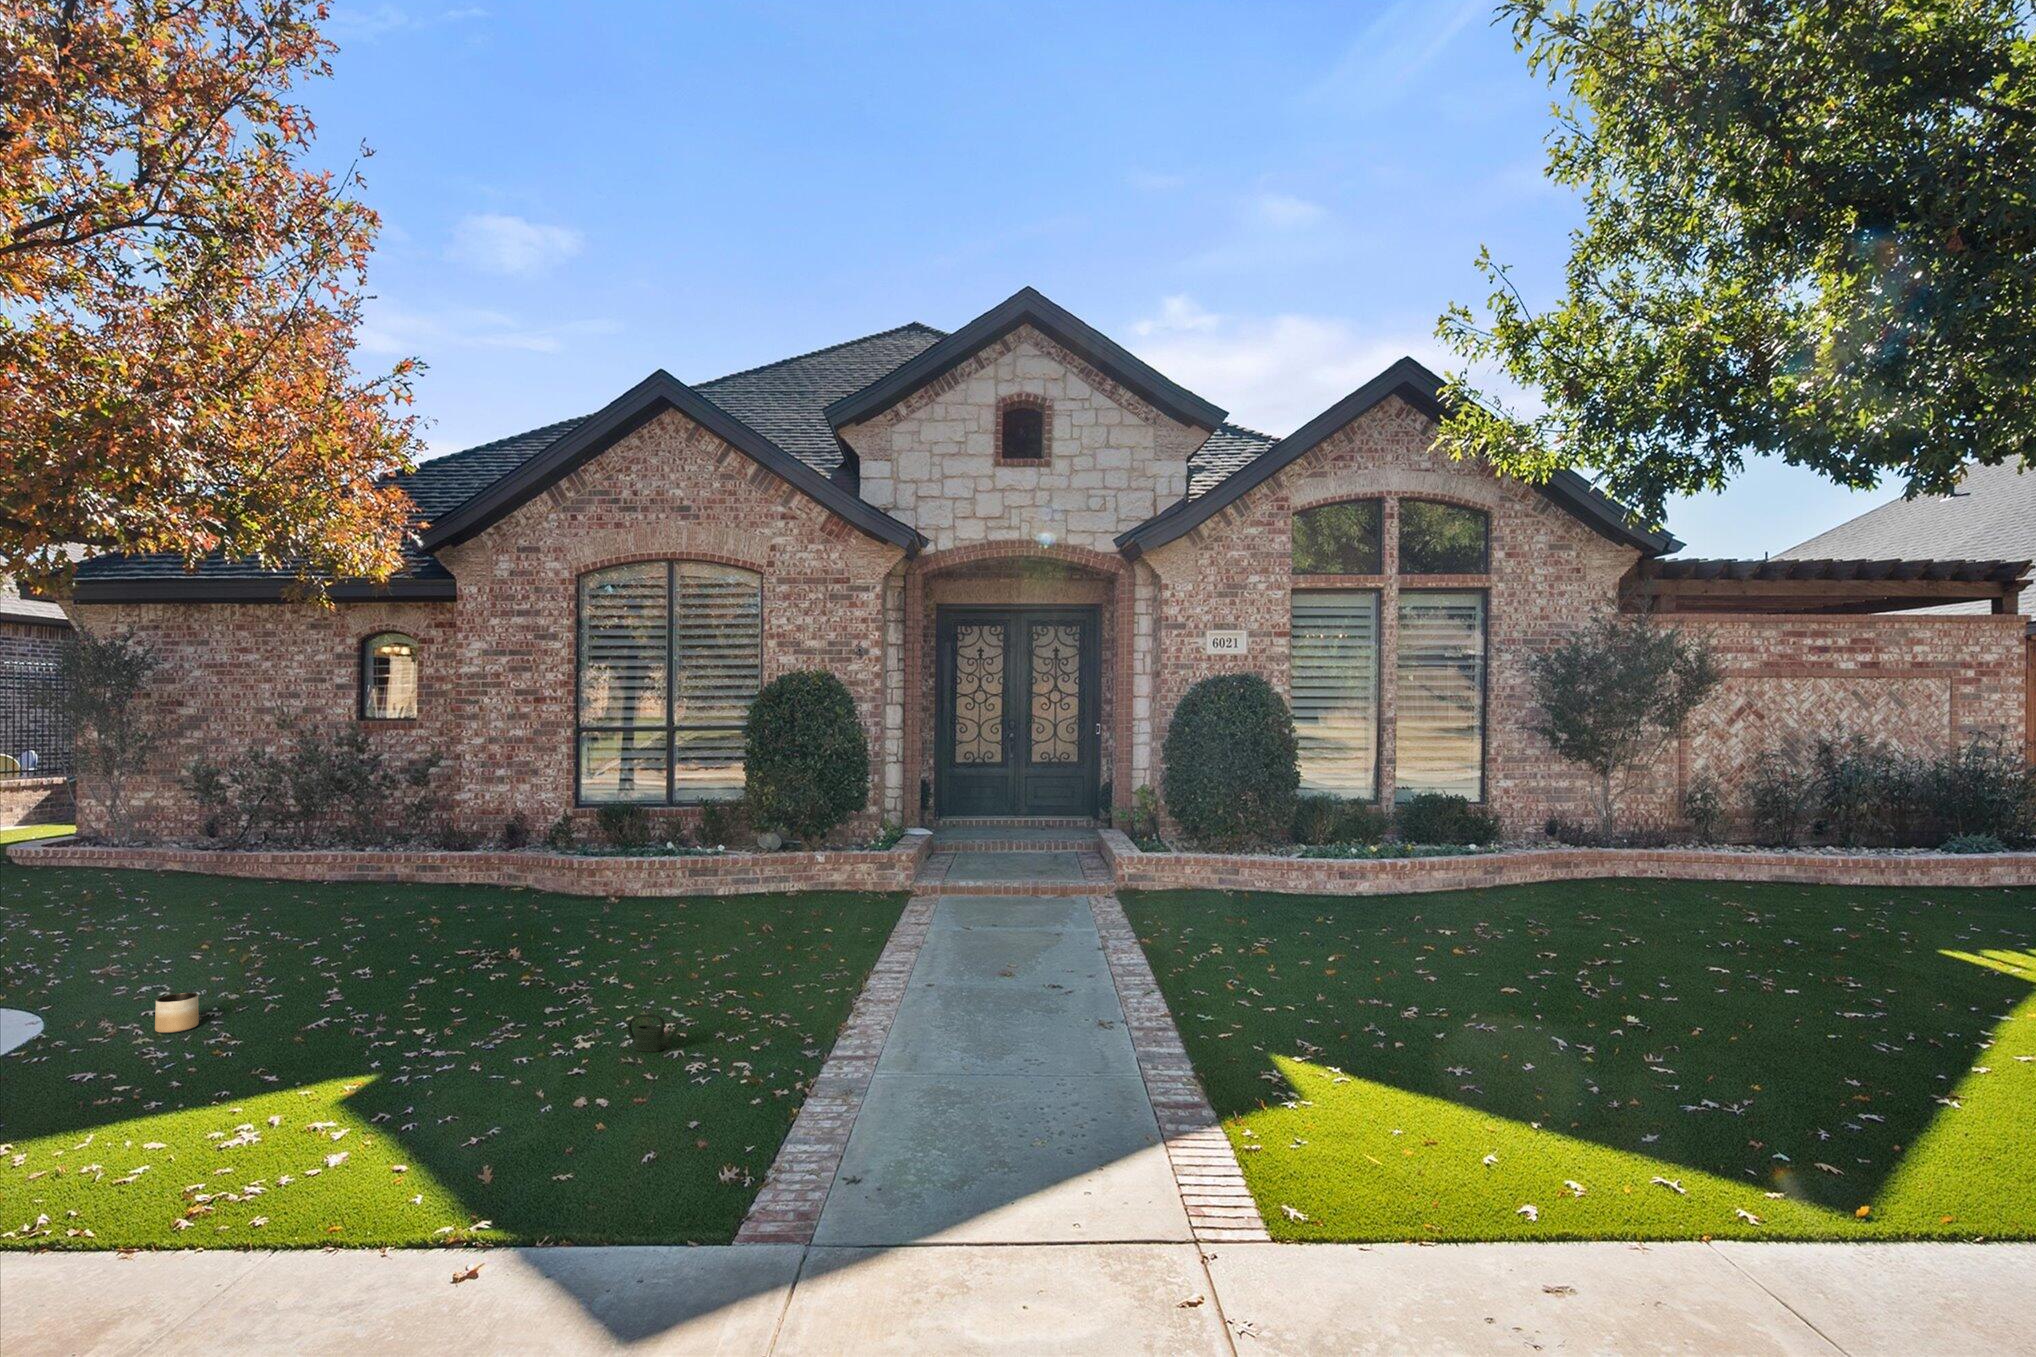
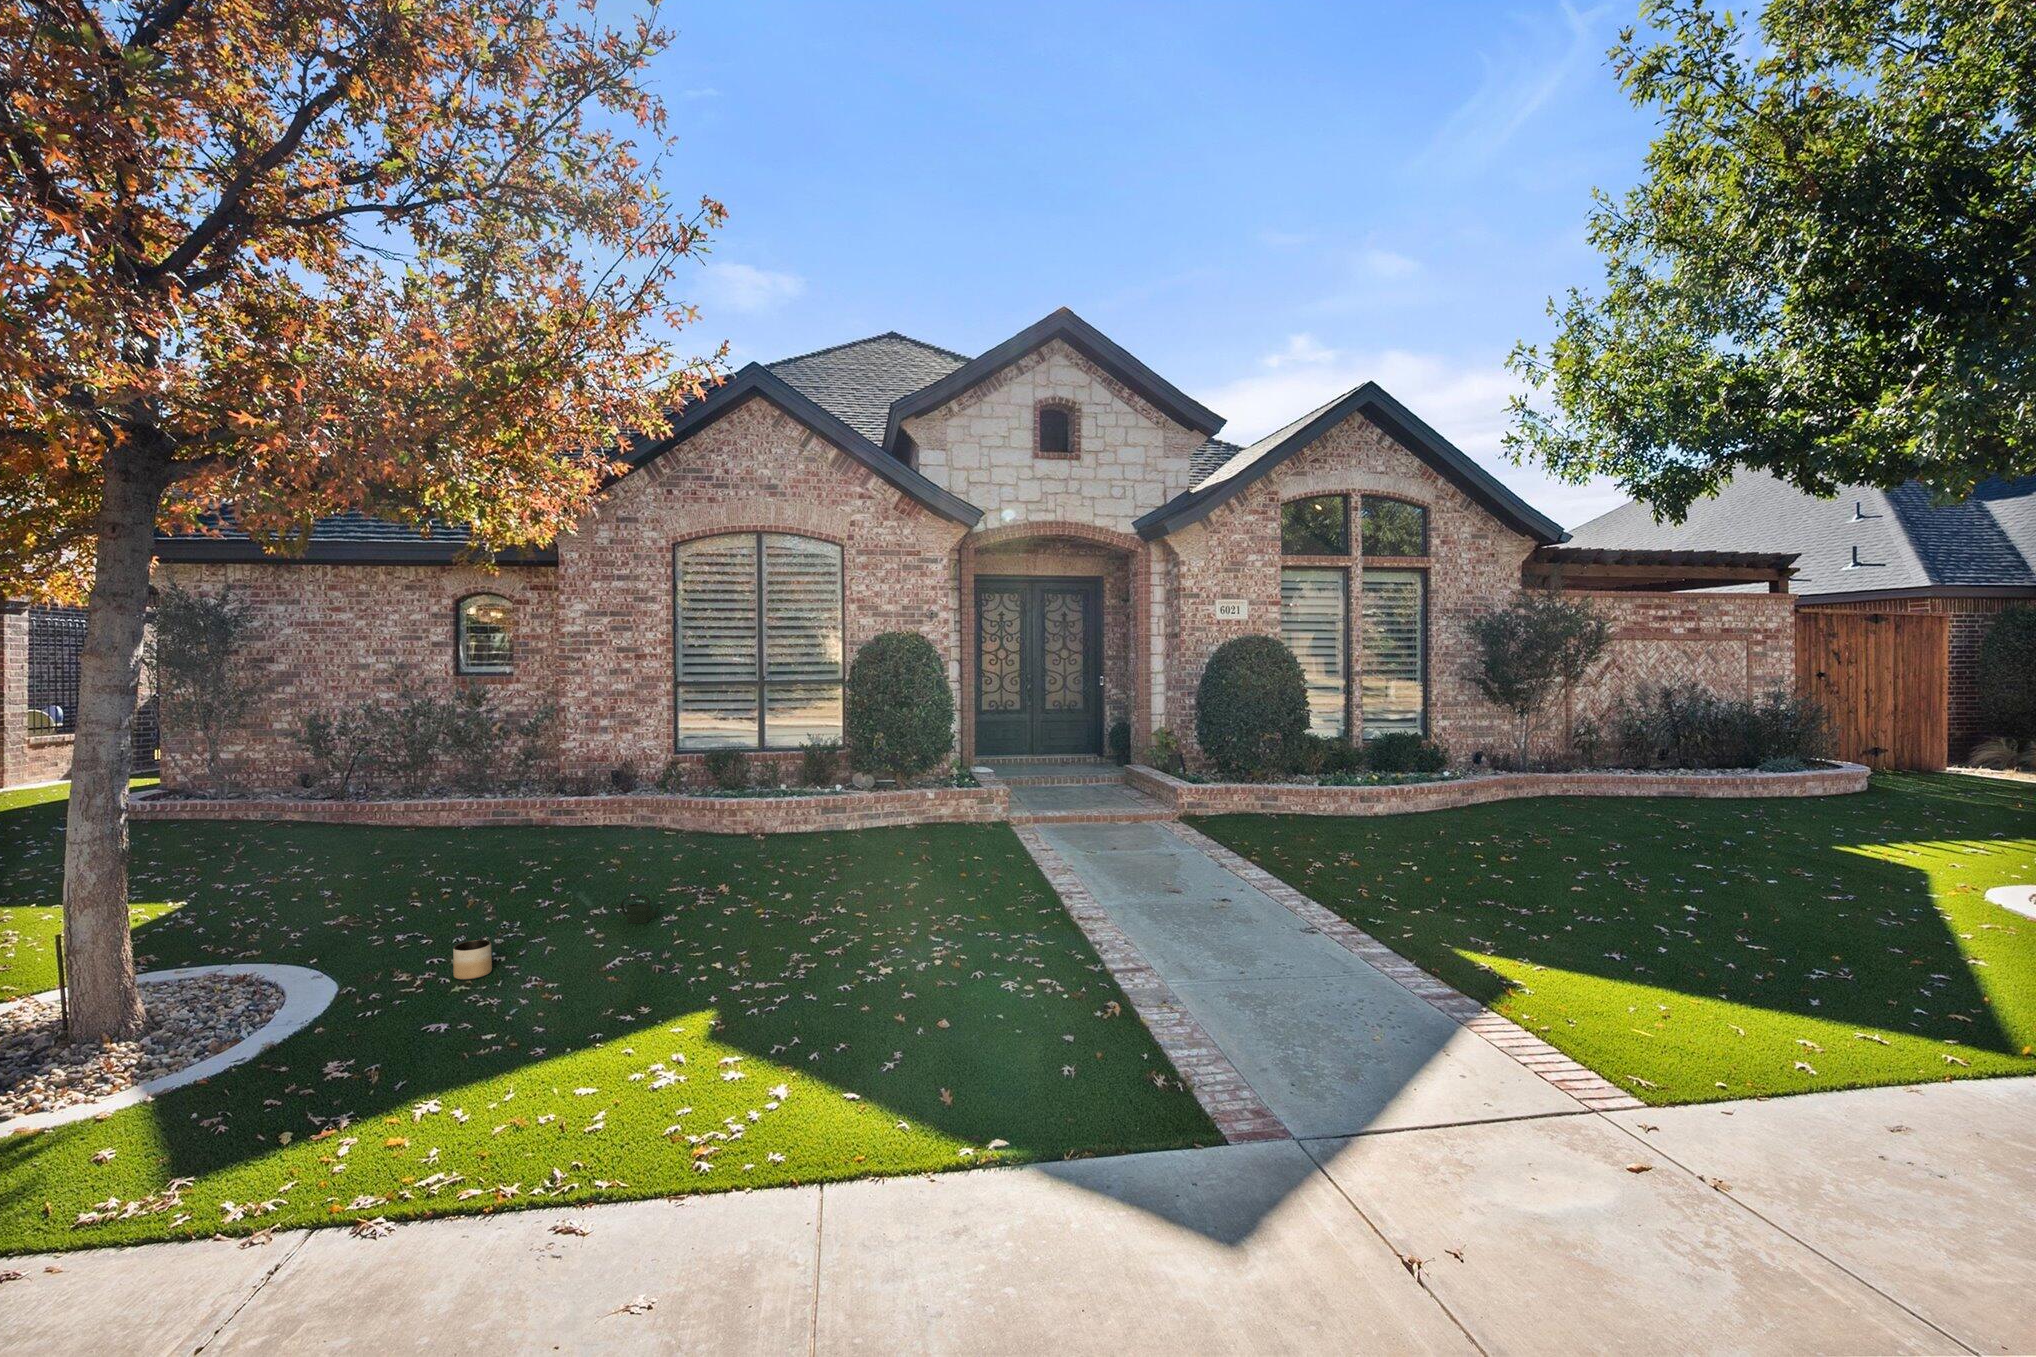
watering can: present [628,1014,682,1052] -> present [621,895,665,923]

